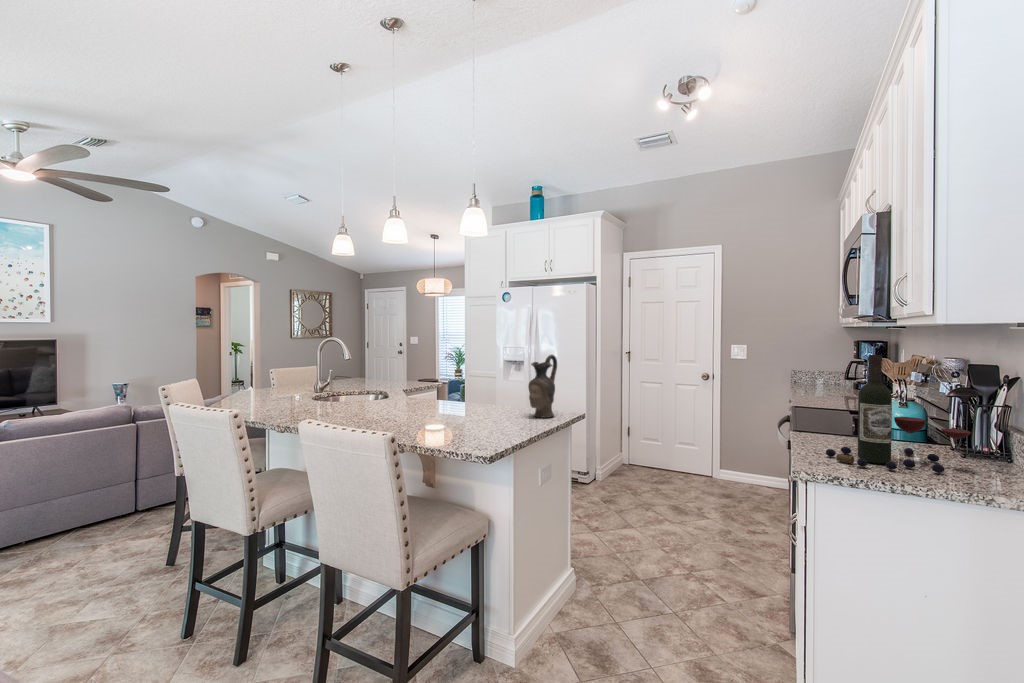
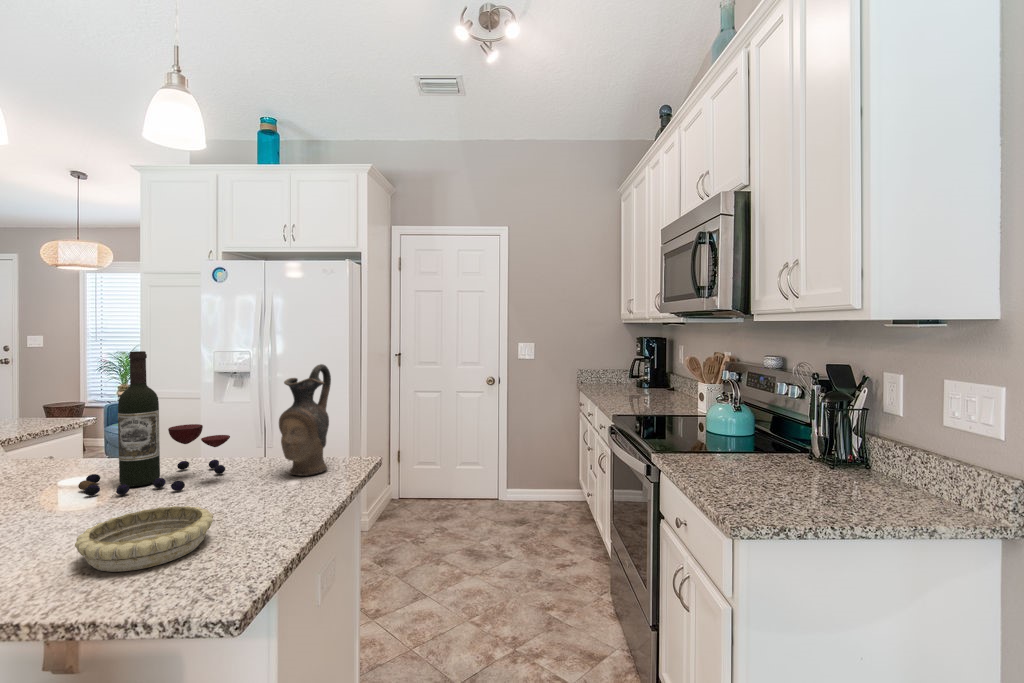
wine bottle: present [826,355,971,473] -> present [78,351,230,495]
decorative bowl: none [444,418,494,439] -> present [75,506,213,572]

